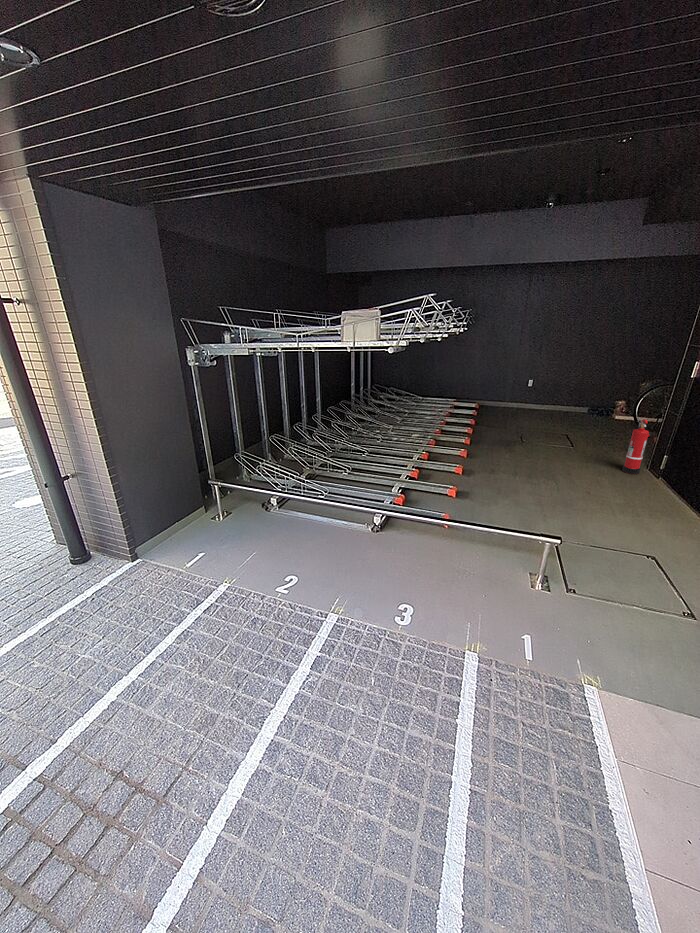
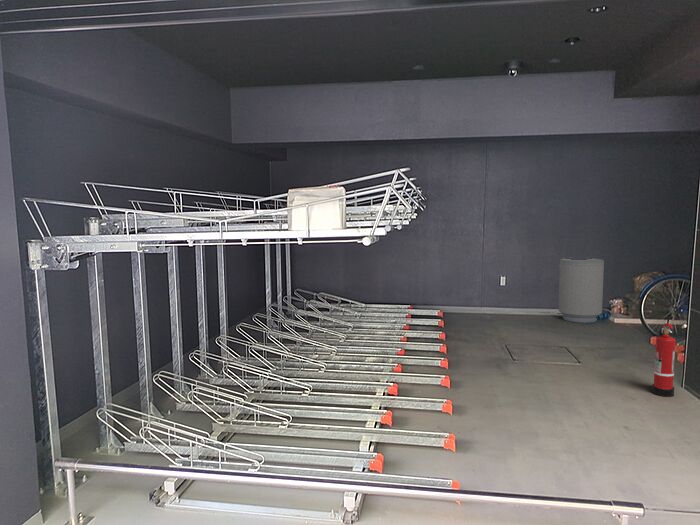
trash can: none [571,366,616,418] -> present [558,258,604,323]

